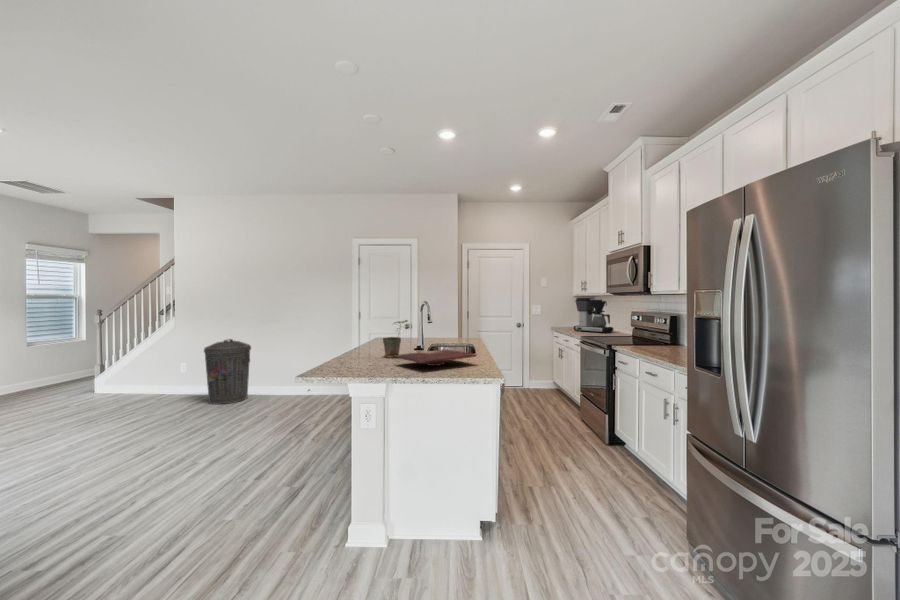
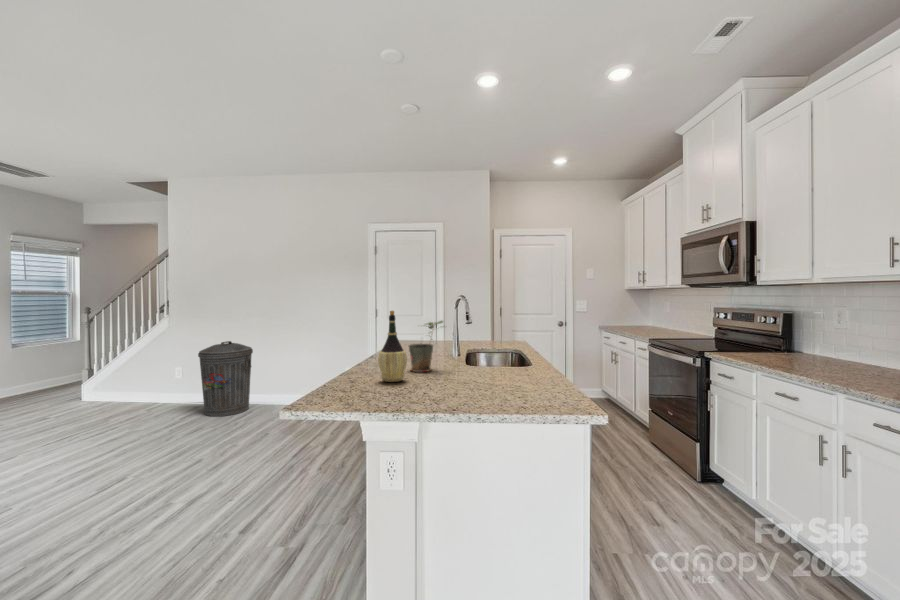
coffee maker: present [574,298,613,333] -> none [632,292,683,335]
wine bottle: none [360,313,380,363] -> present [378,310,407,382]
cutting board: present [394,349,476,366] -> none [427,362,548,389]

